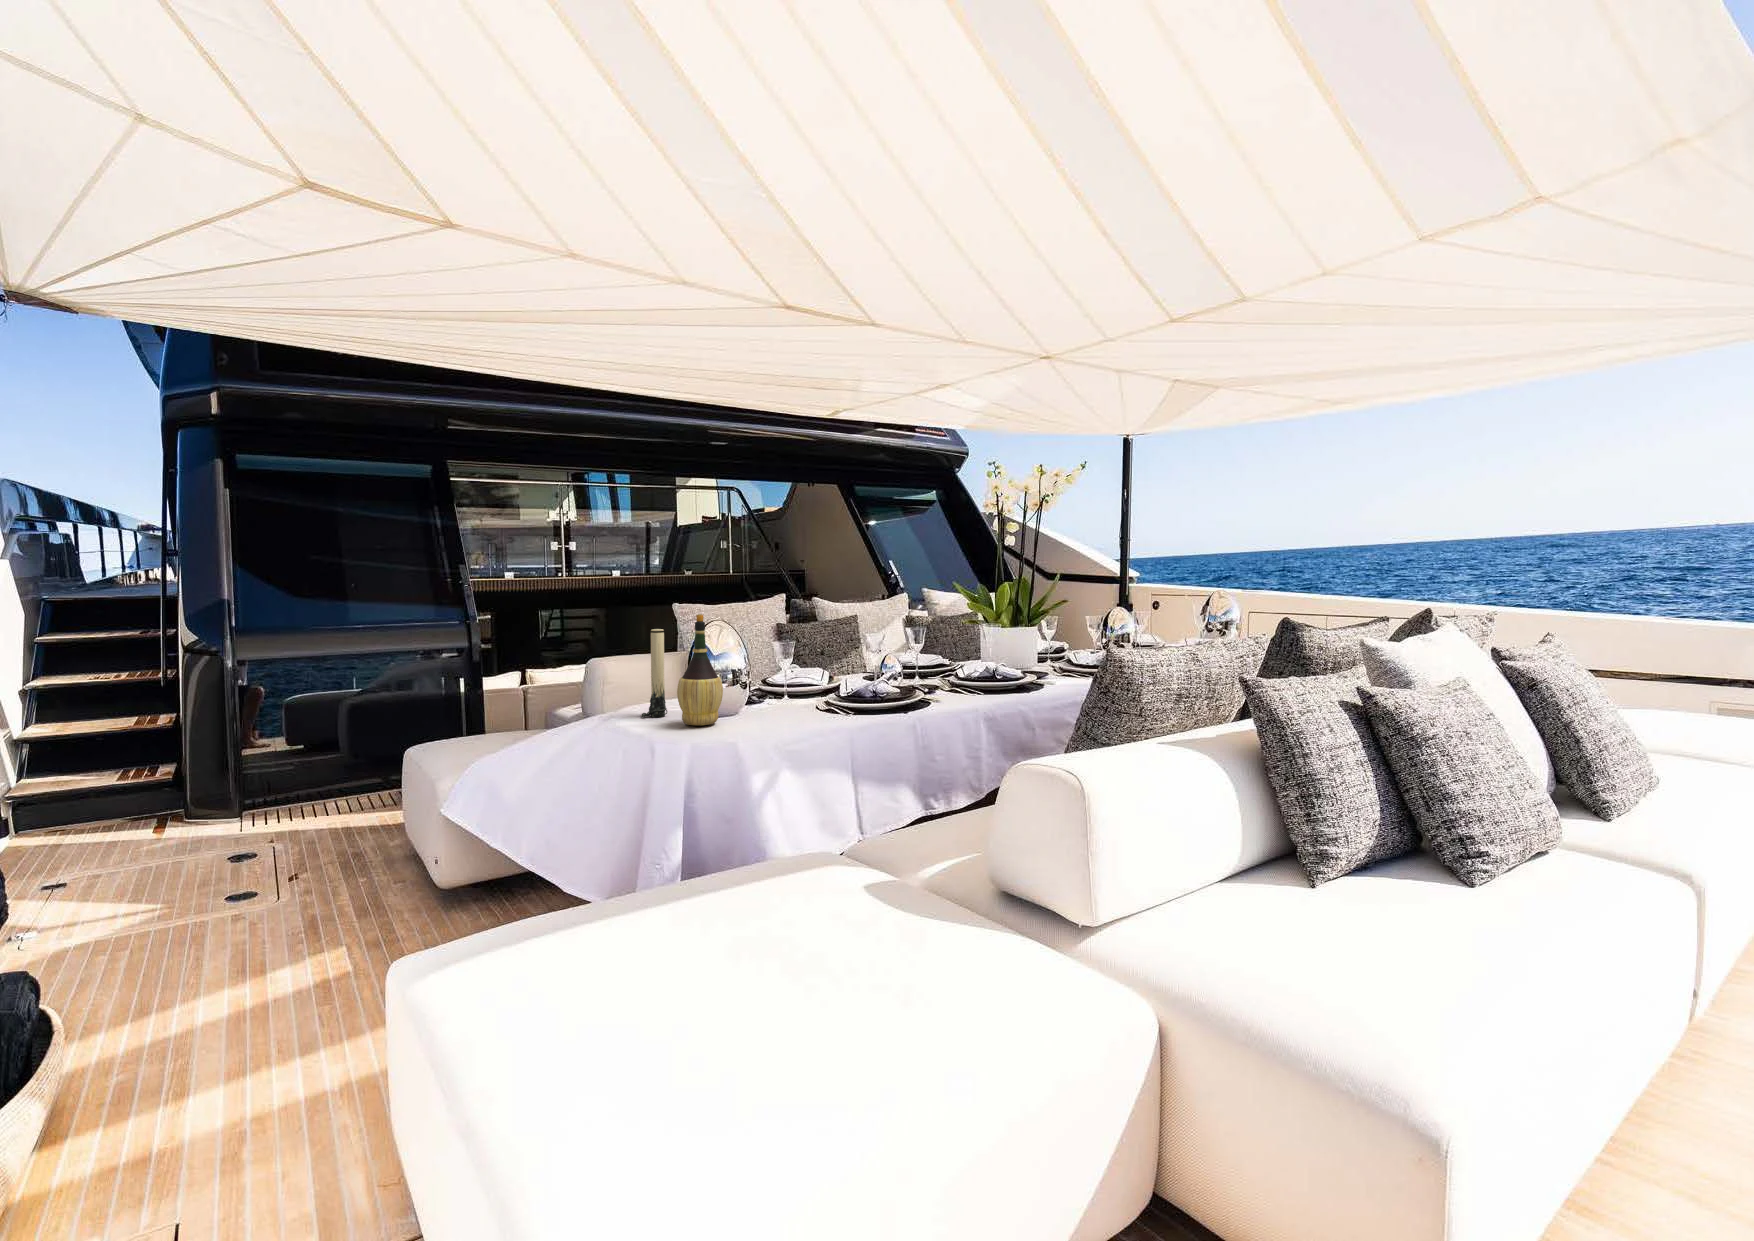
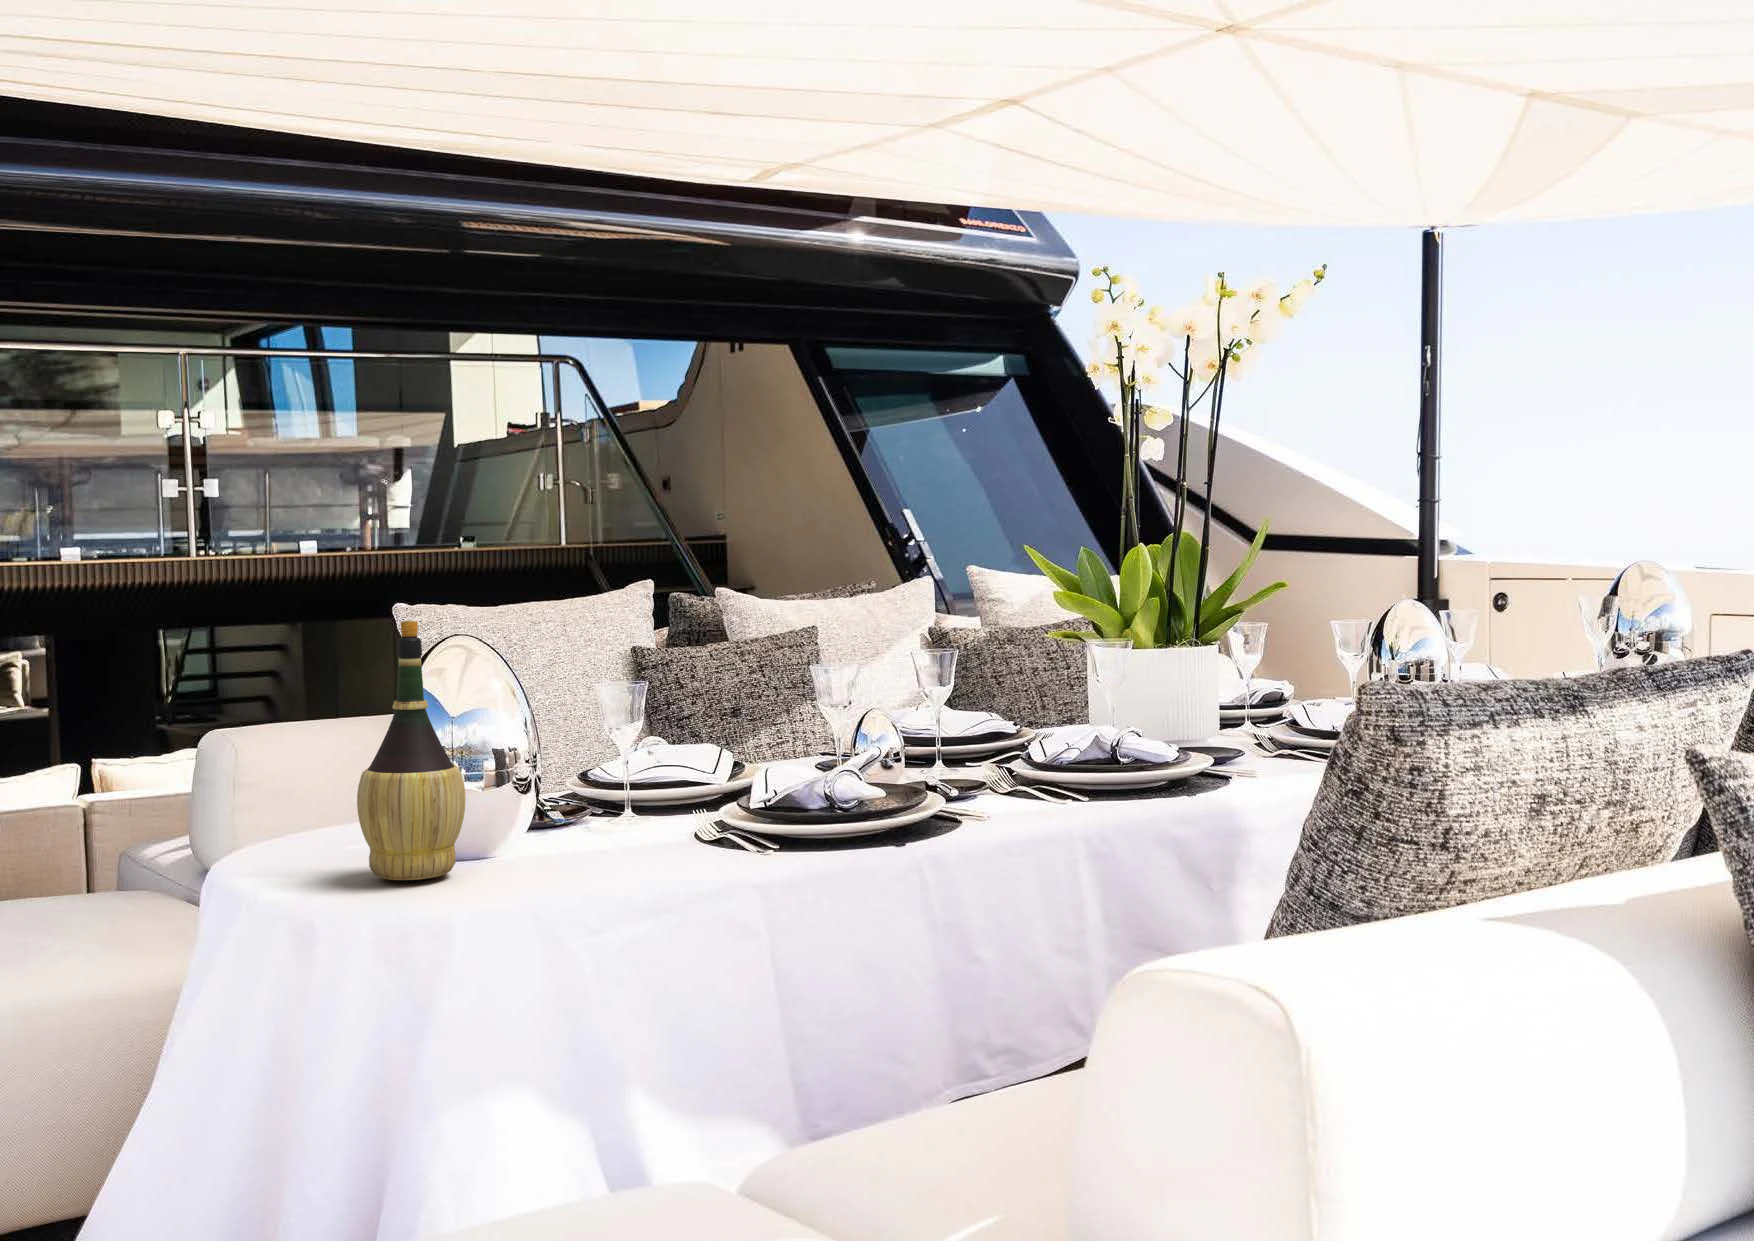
candle: present [641,629,667,718] -> none [281,657,344,863]

